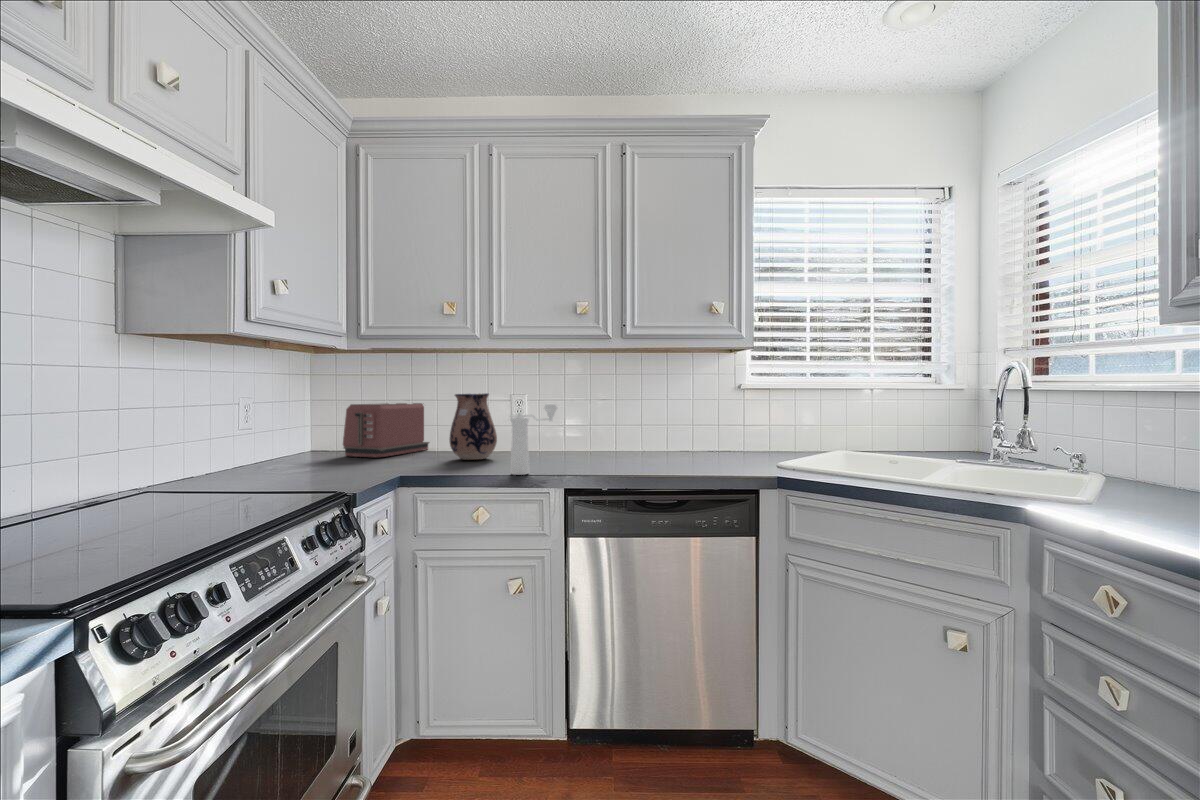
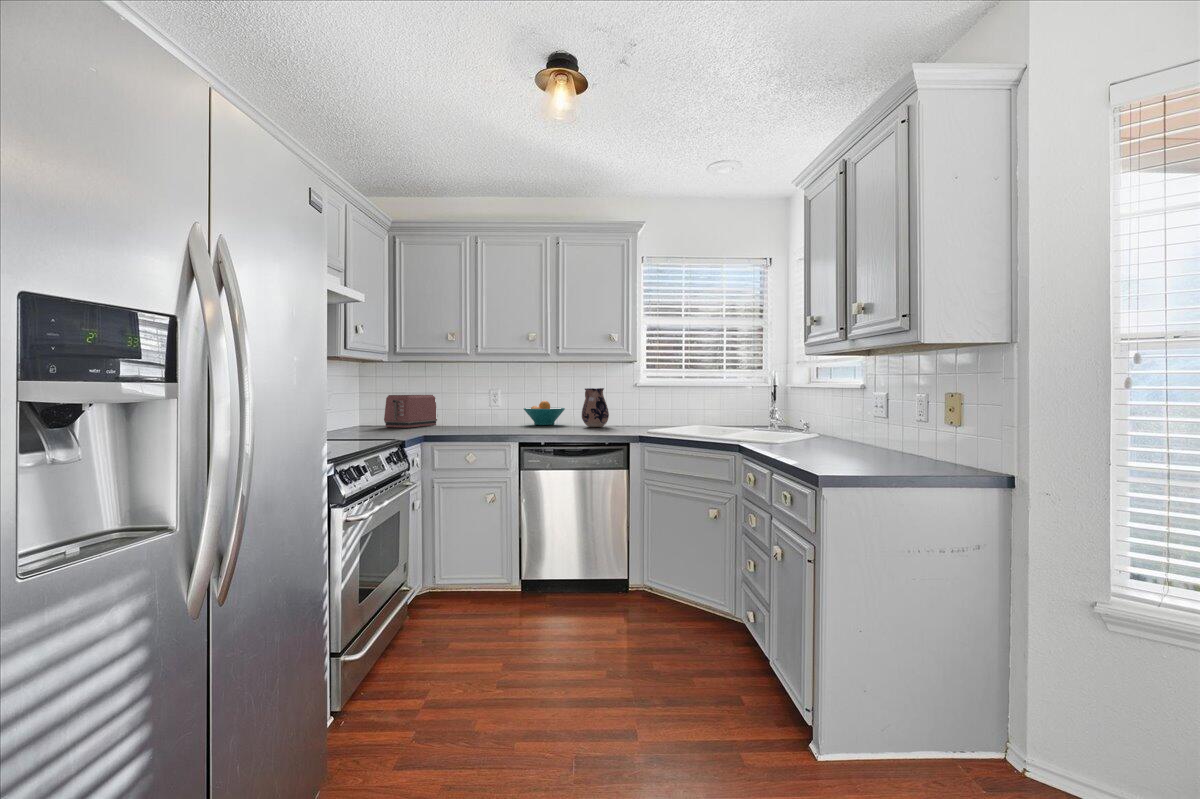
ceramic pitcher: present [449,393,497,460] -> present [582,388,609,427]
pepper mill: present [510,404,557,475] -> none [487,394,515,434]
fruit bowl: none [563,412,628,450] -> present [524,401,565,425]

